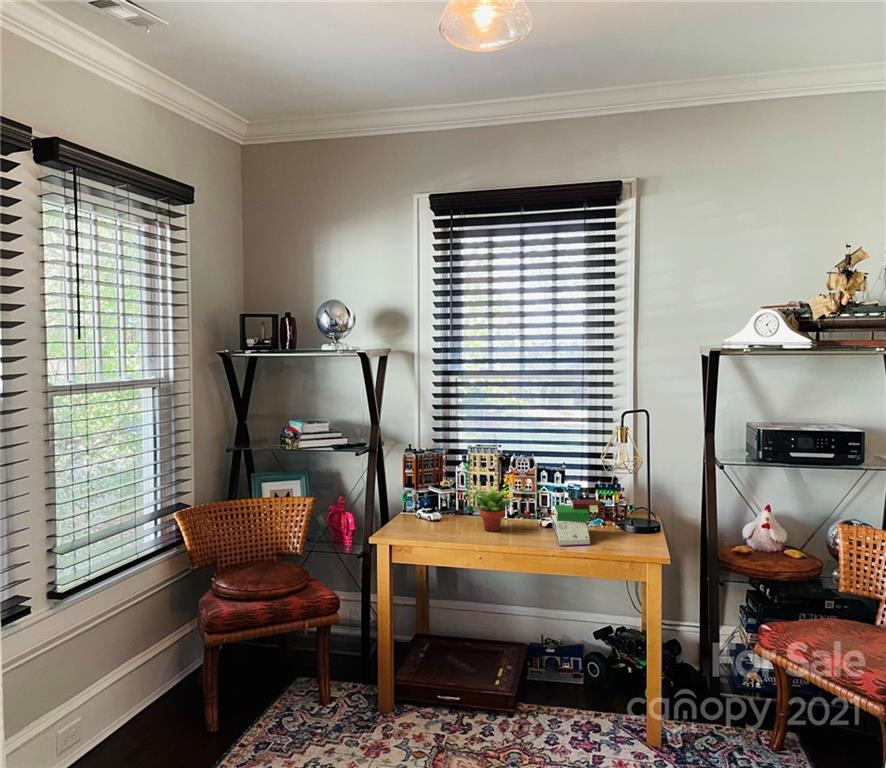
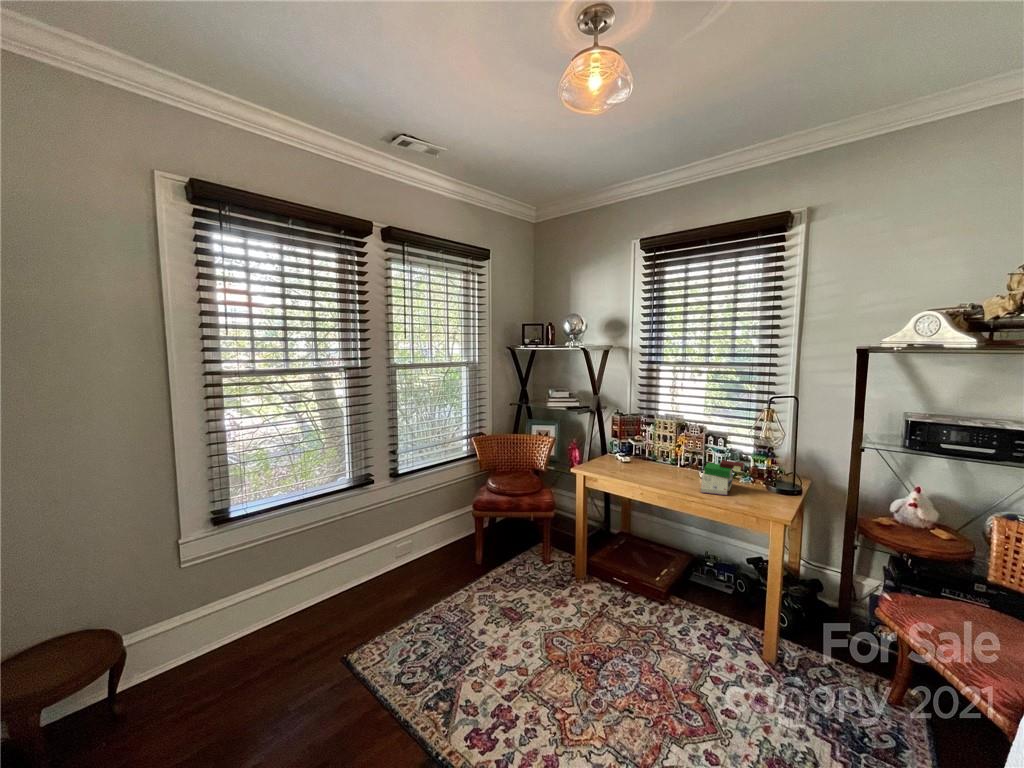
succulent plant: present [467,487,513,531] -> none [641,442,680,475]

